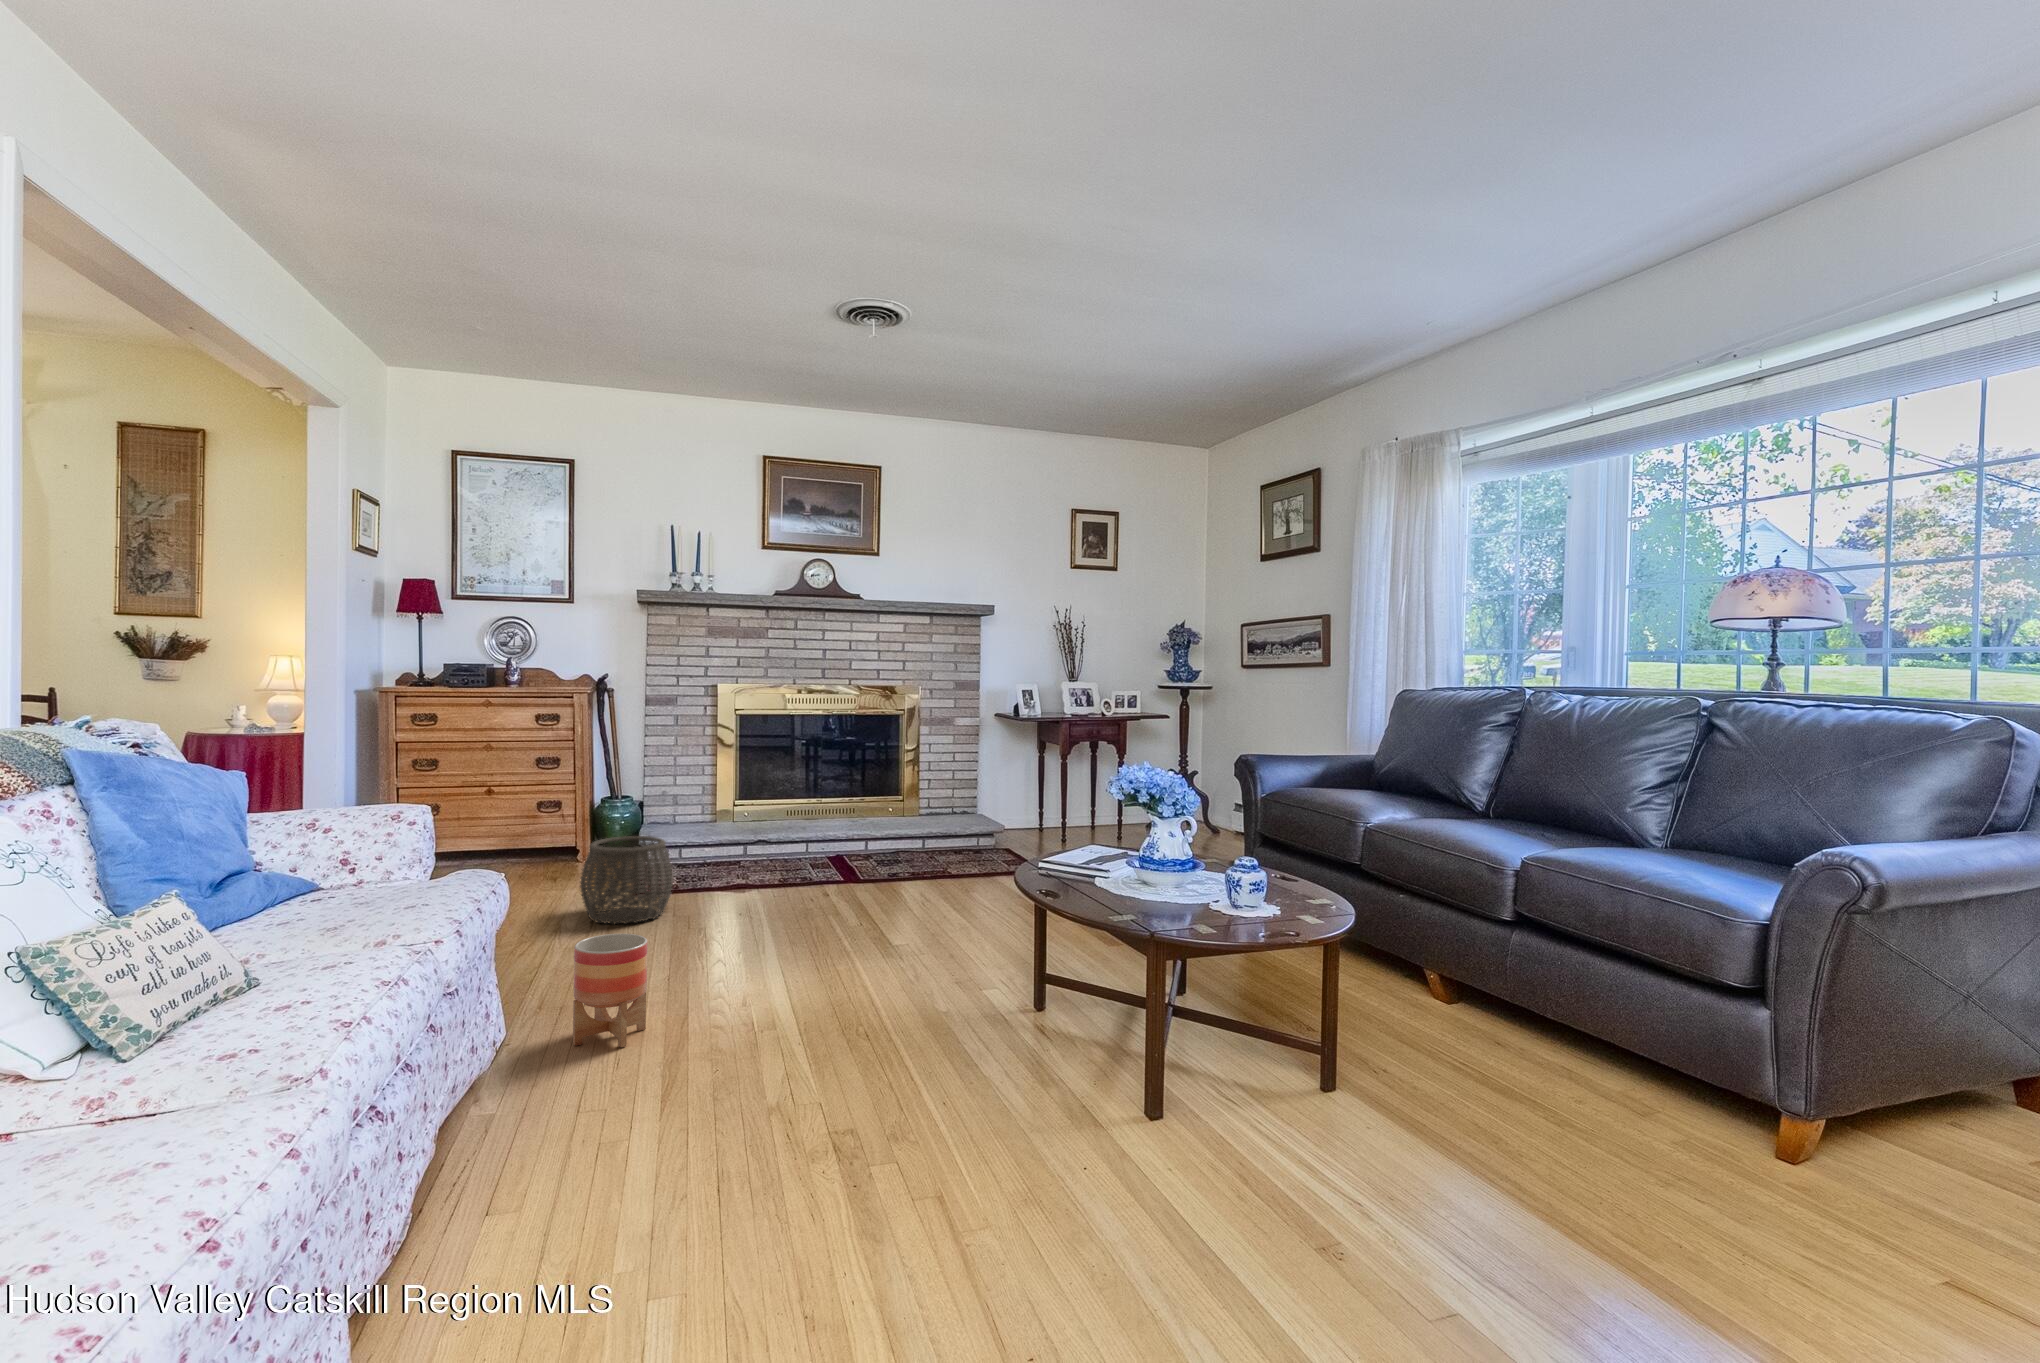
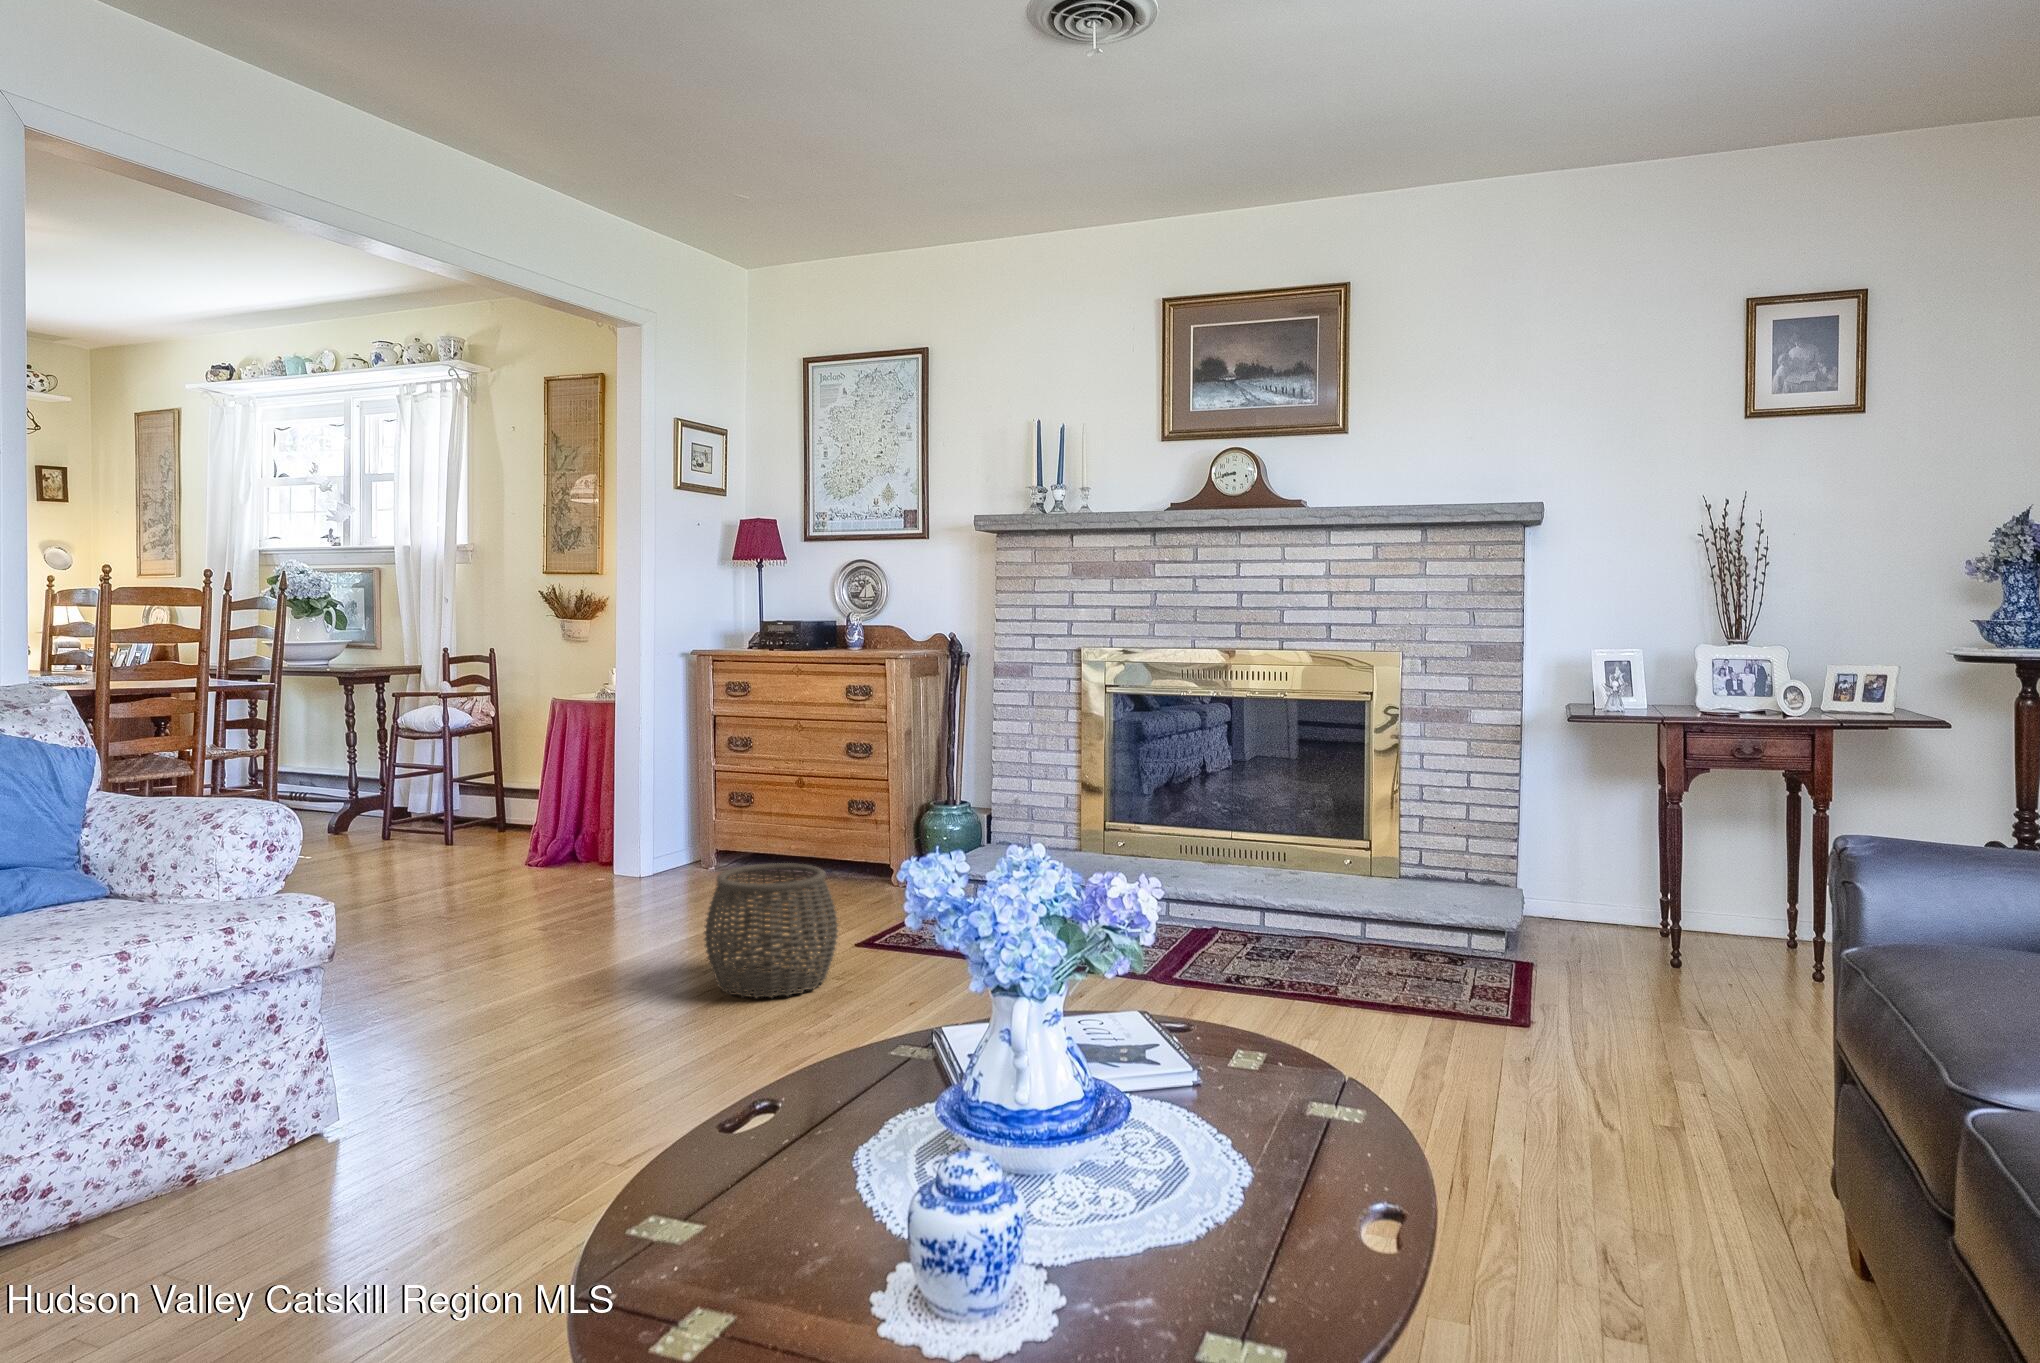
planter: present [573,934,647,1047] -> none [240,1036,376,1246]

